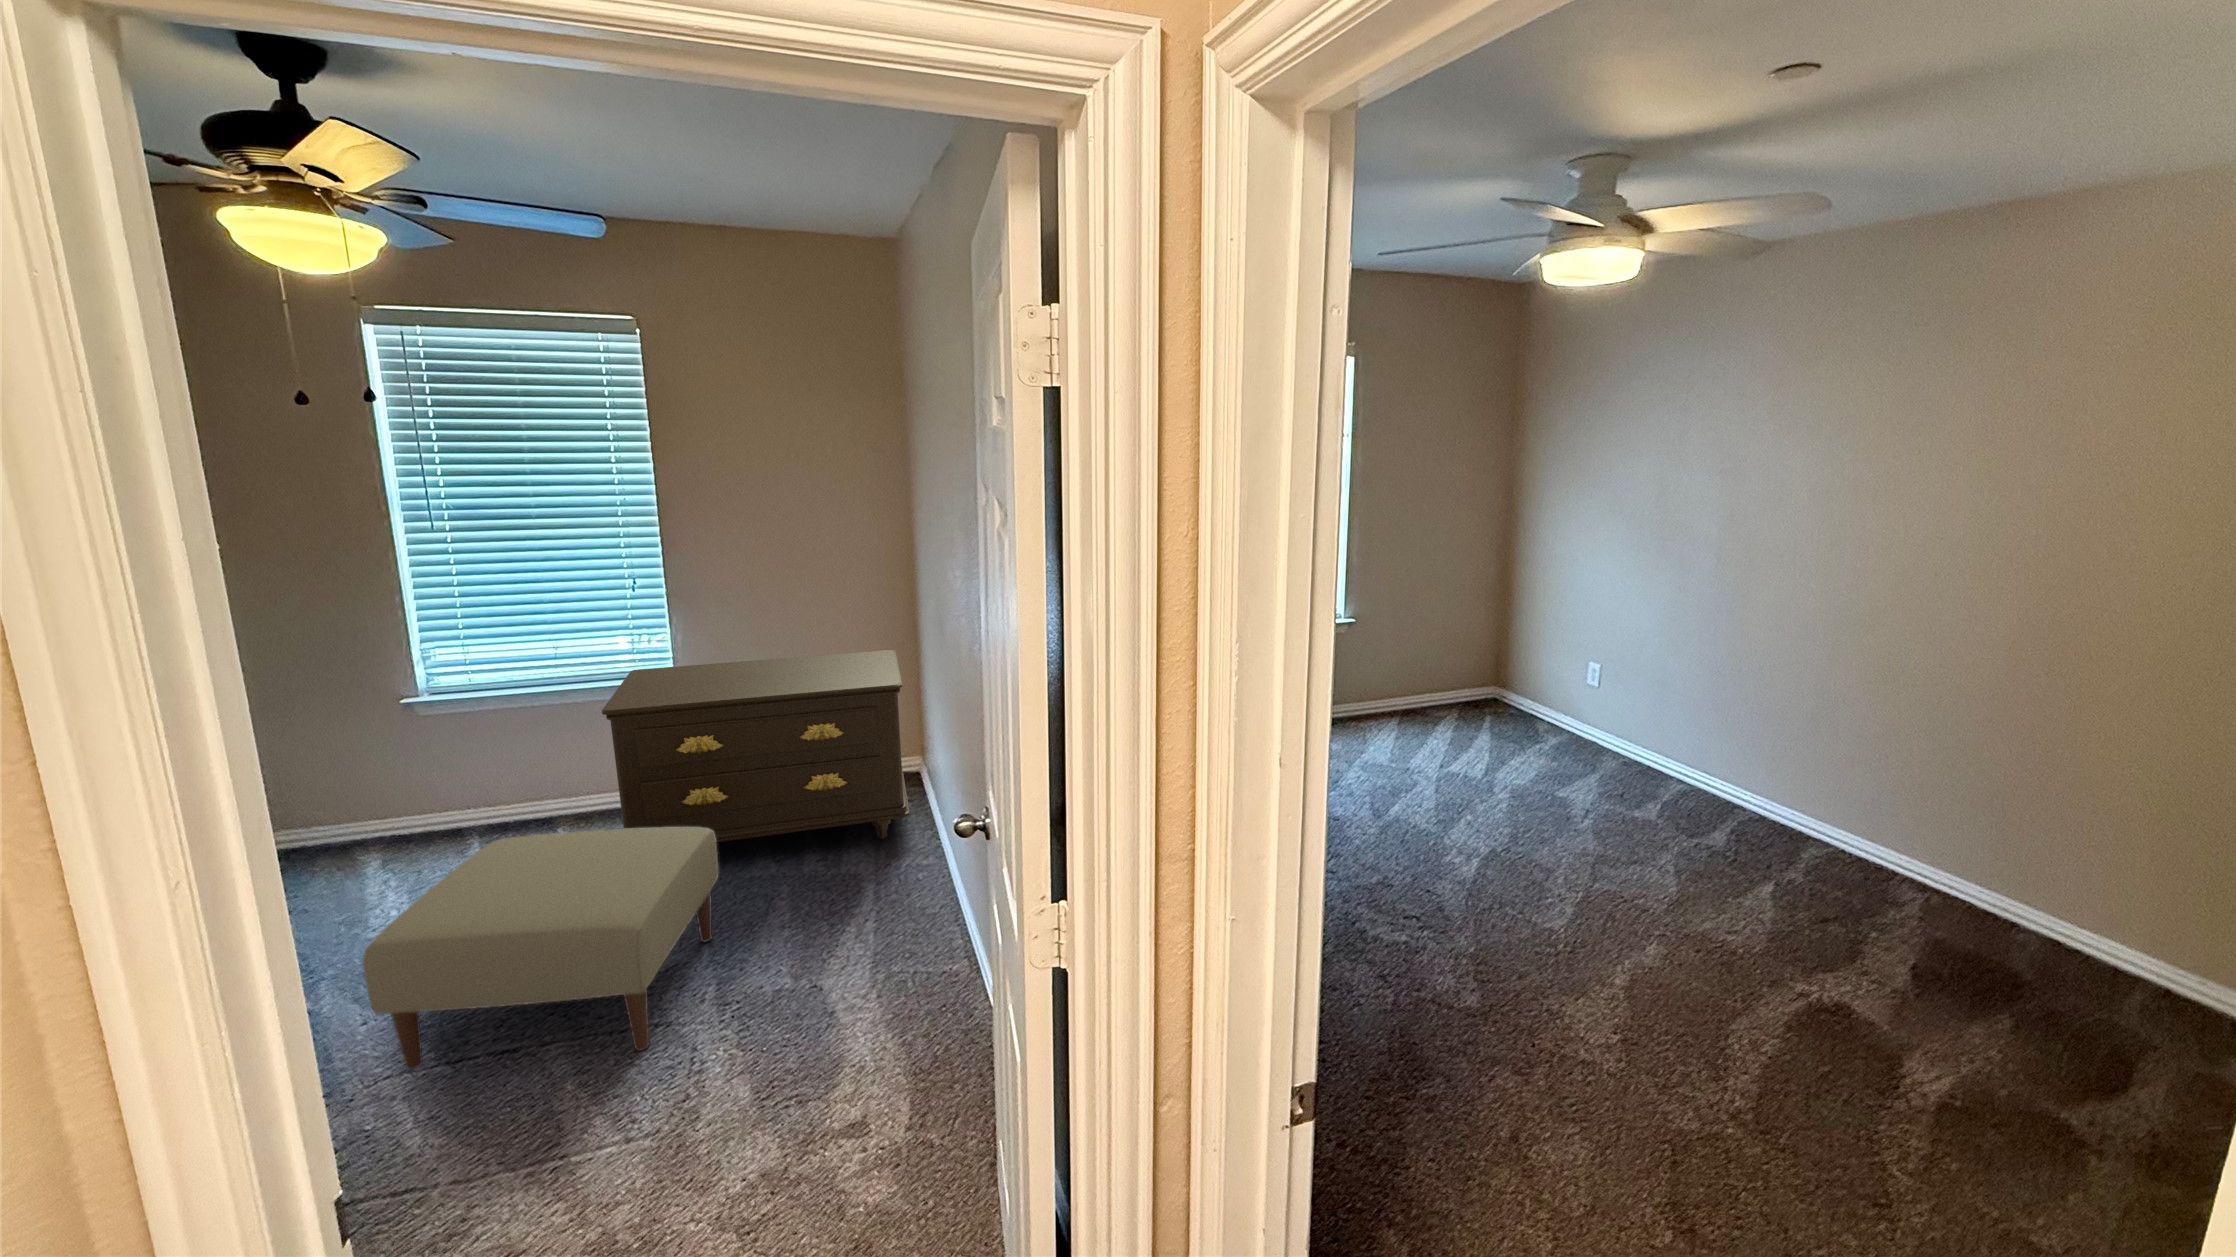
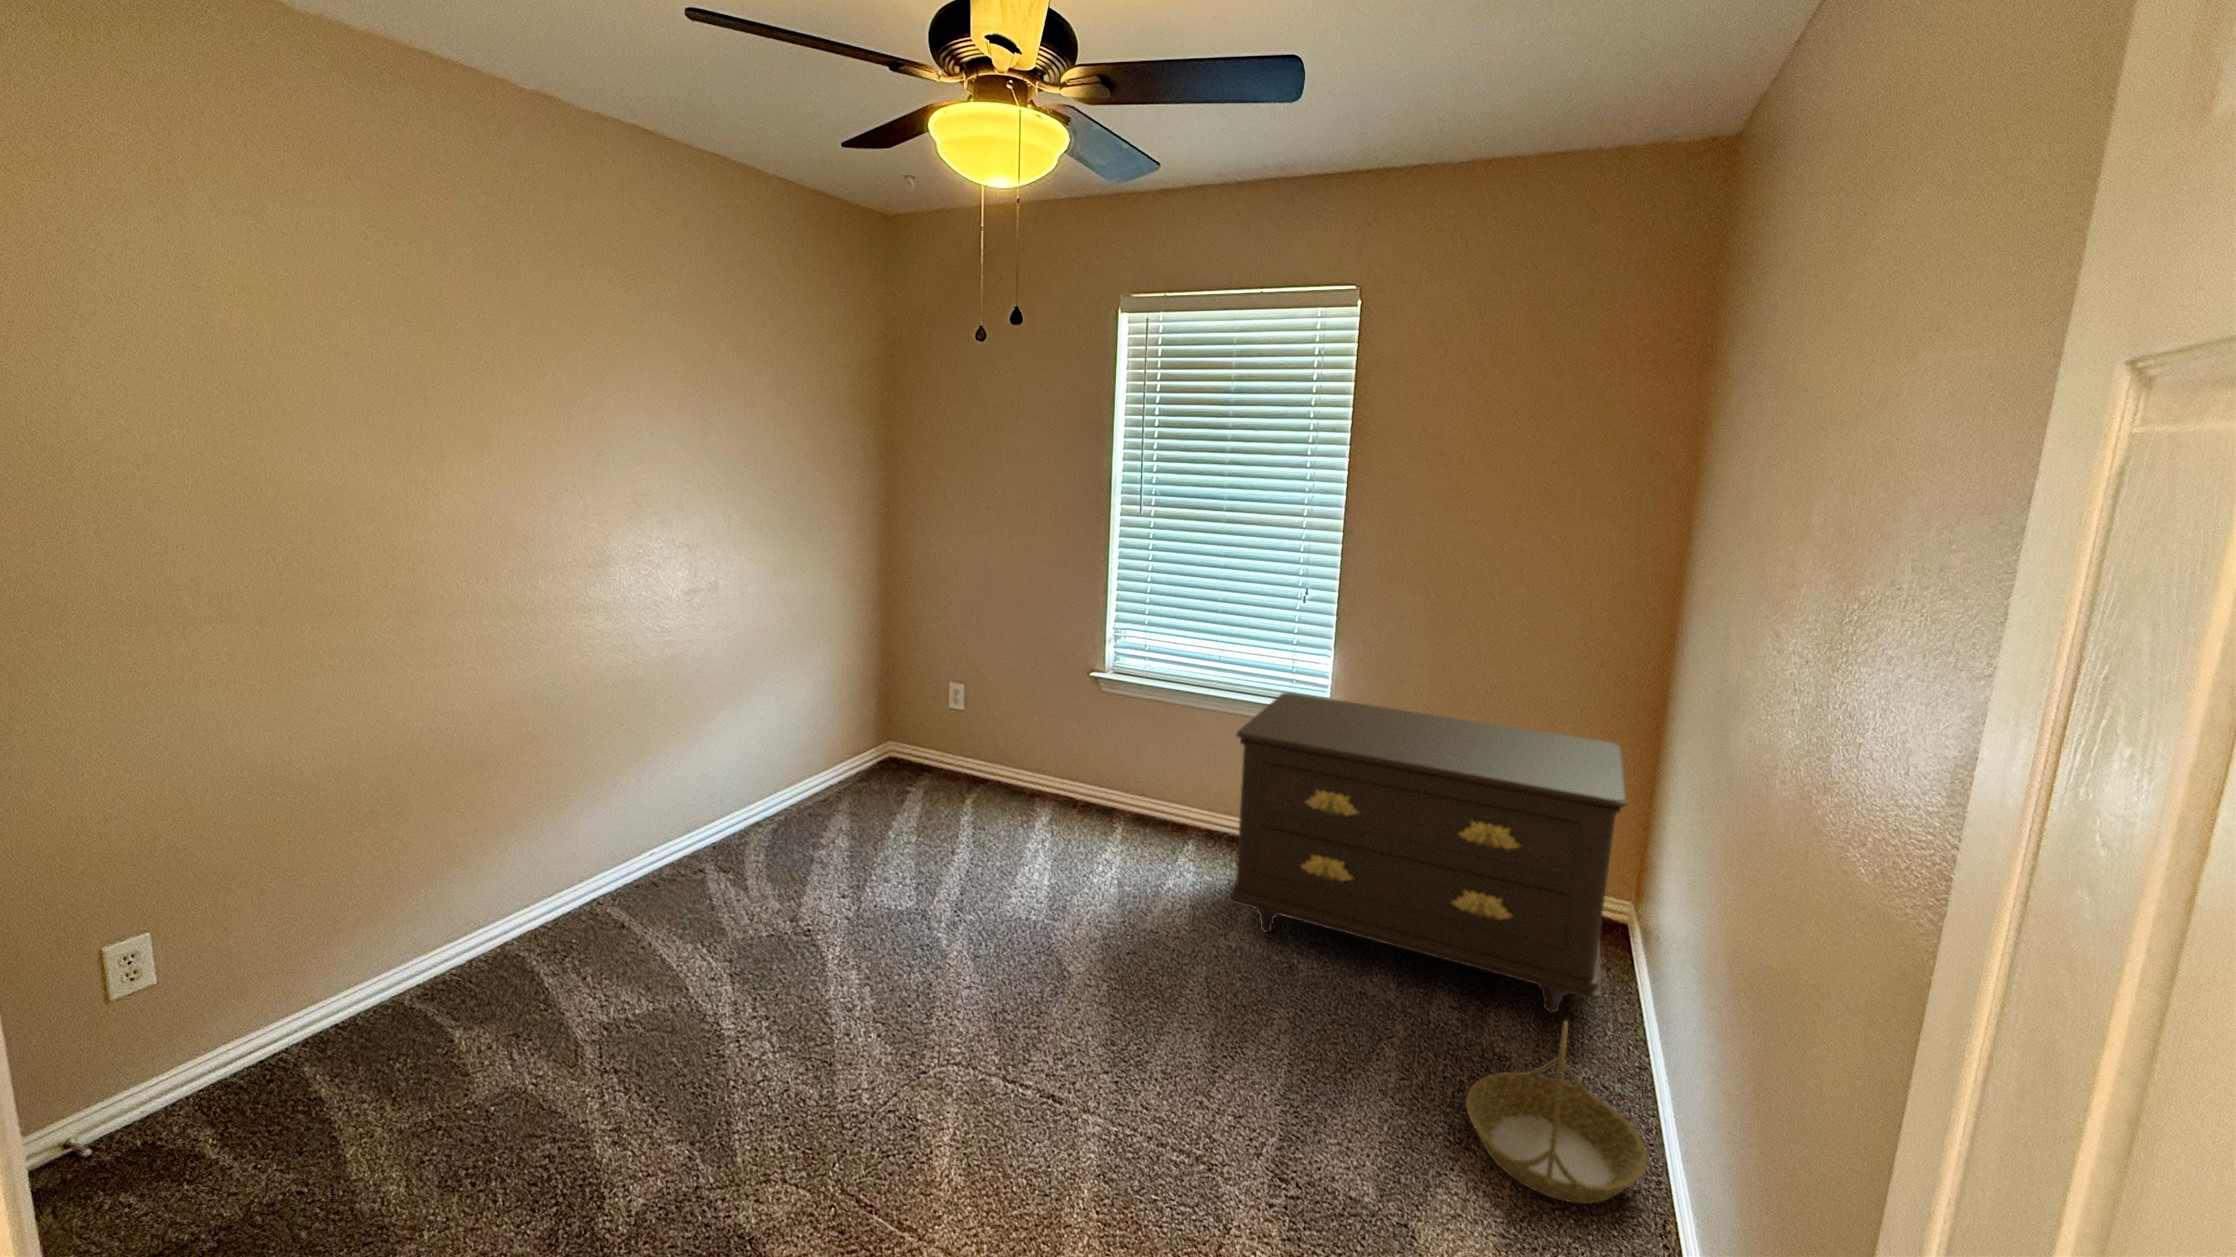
ottoman: present [363,827,719,1070] -> none [952,846,1320,1191]
basket: none [839,827,946,933] -> present [1466,1021,1648,1203]

